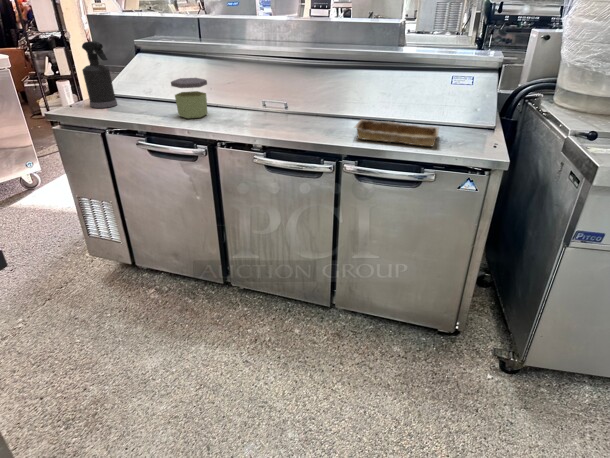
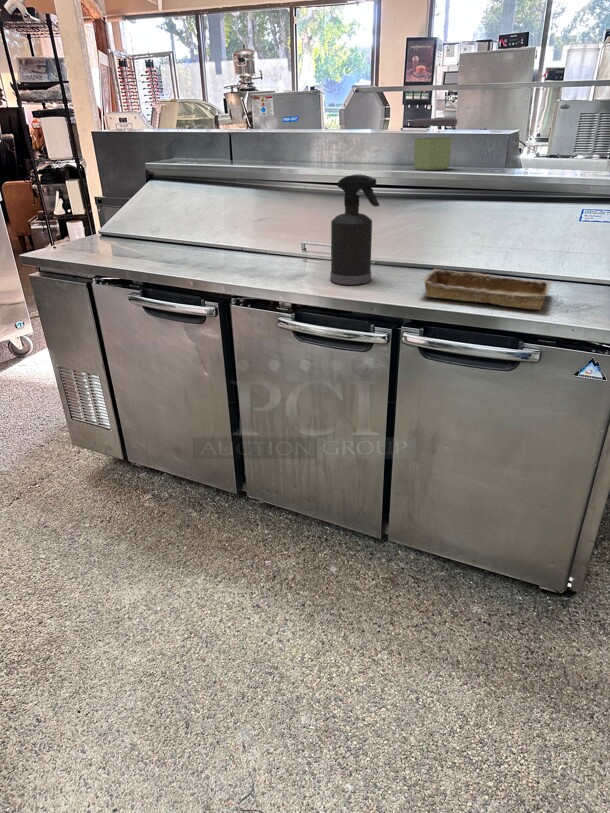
spray bottle: present [82,41,117,108] -> present [330,174,379,285]
jar: present [171,78,207,118] -> present [413,118,457,170]

